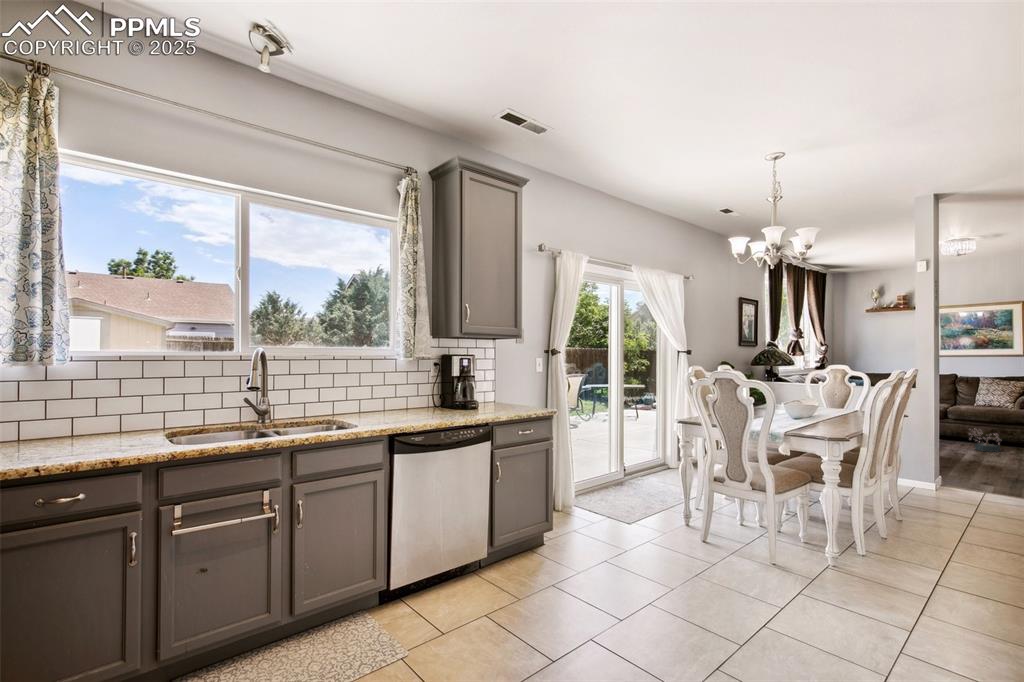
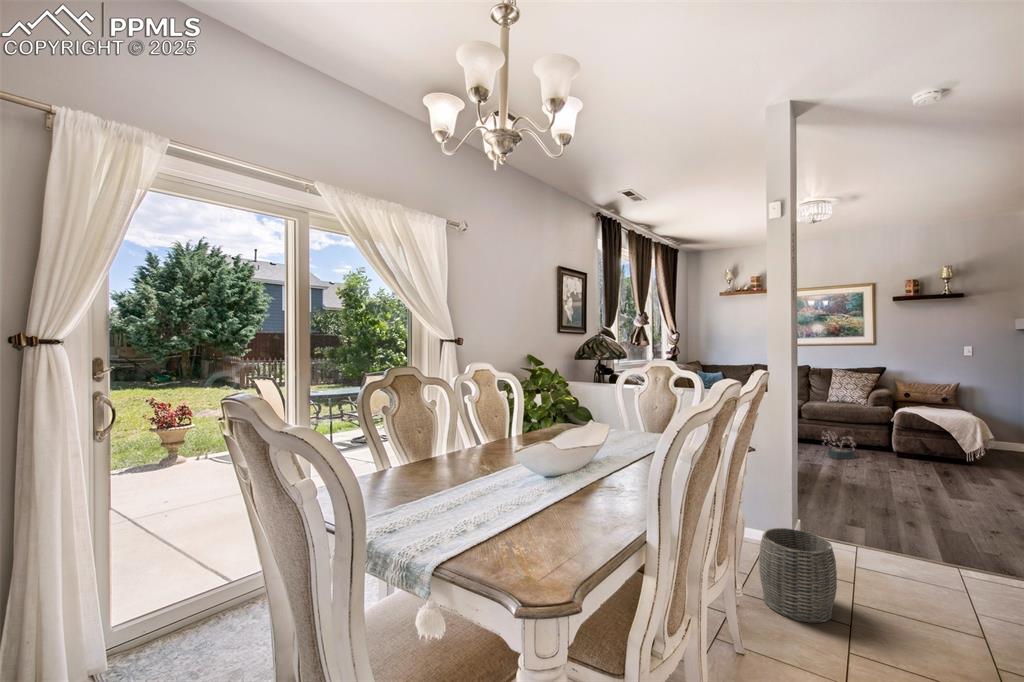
woven basket: none [917,467,969,515] -> present [759,528,837,623]

